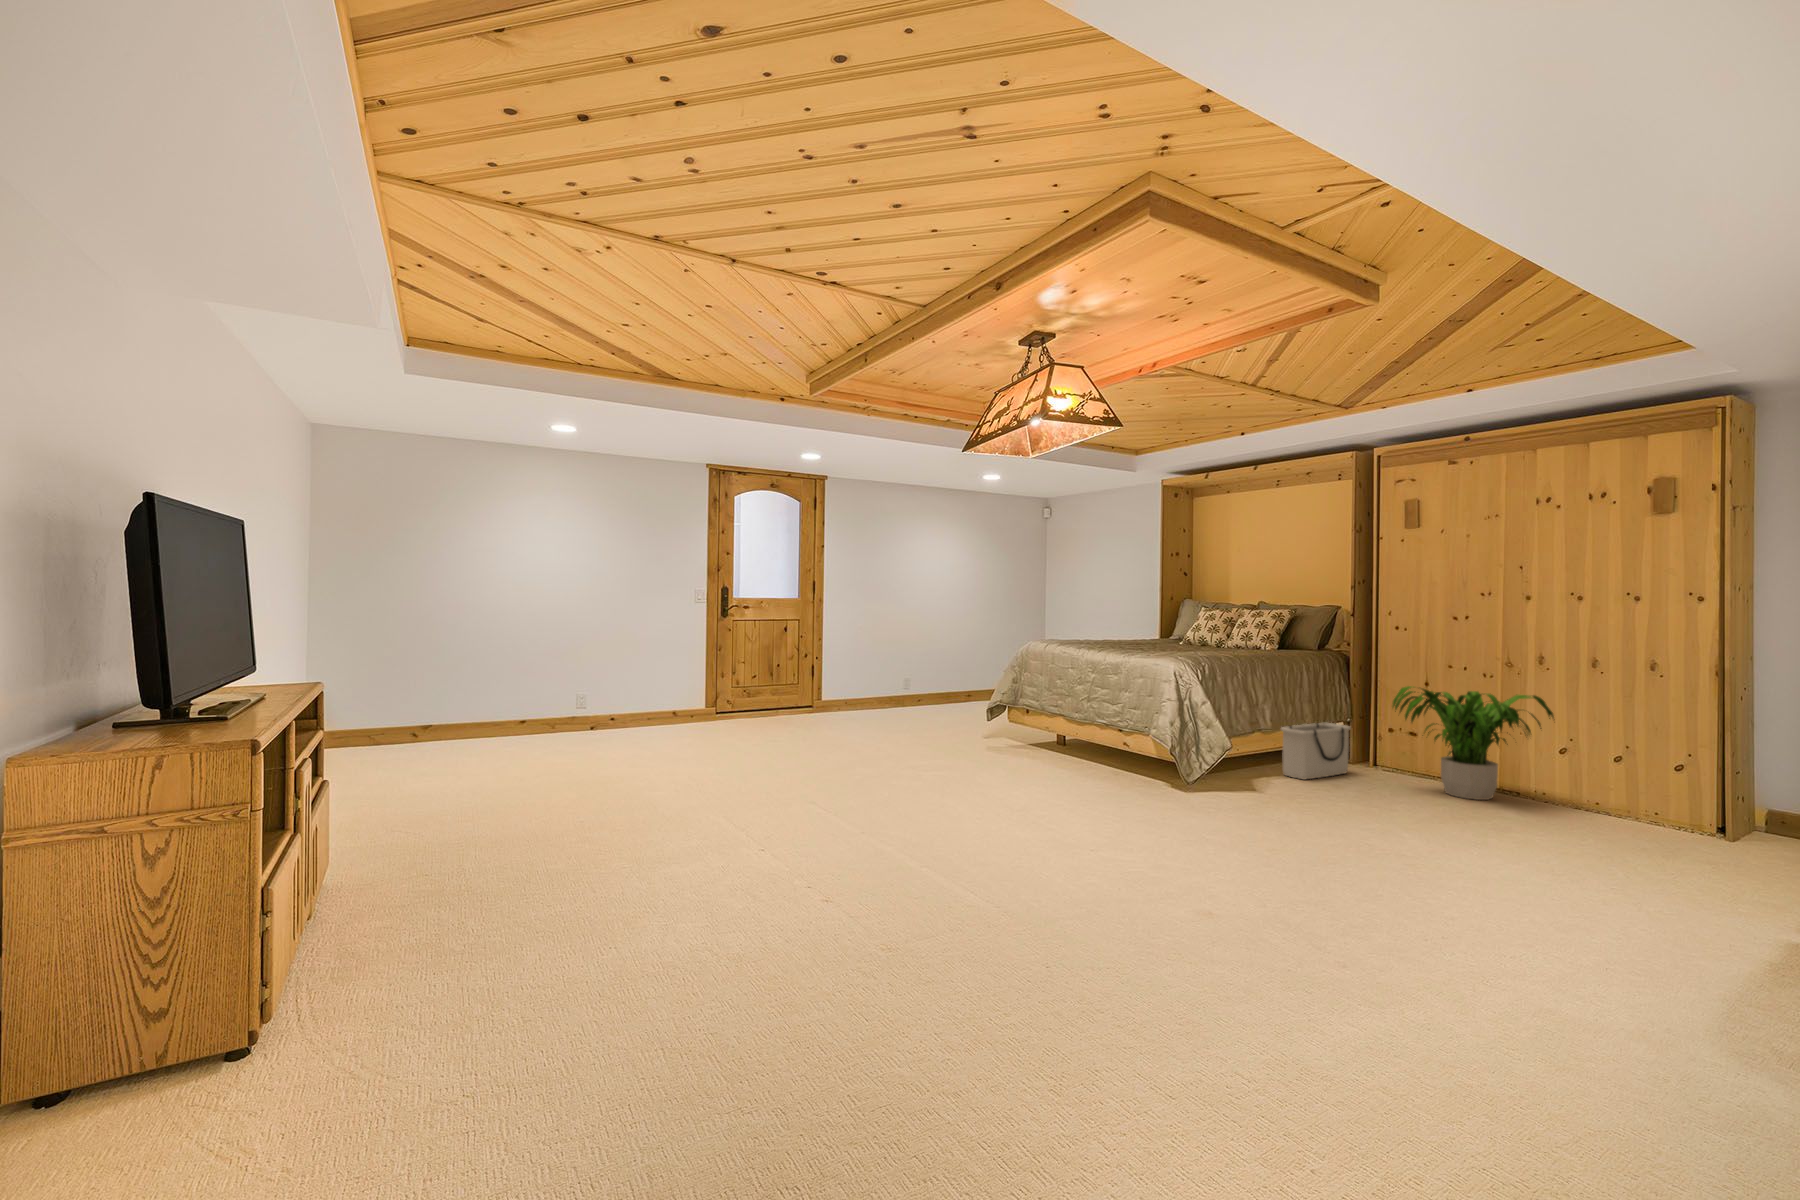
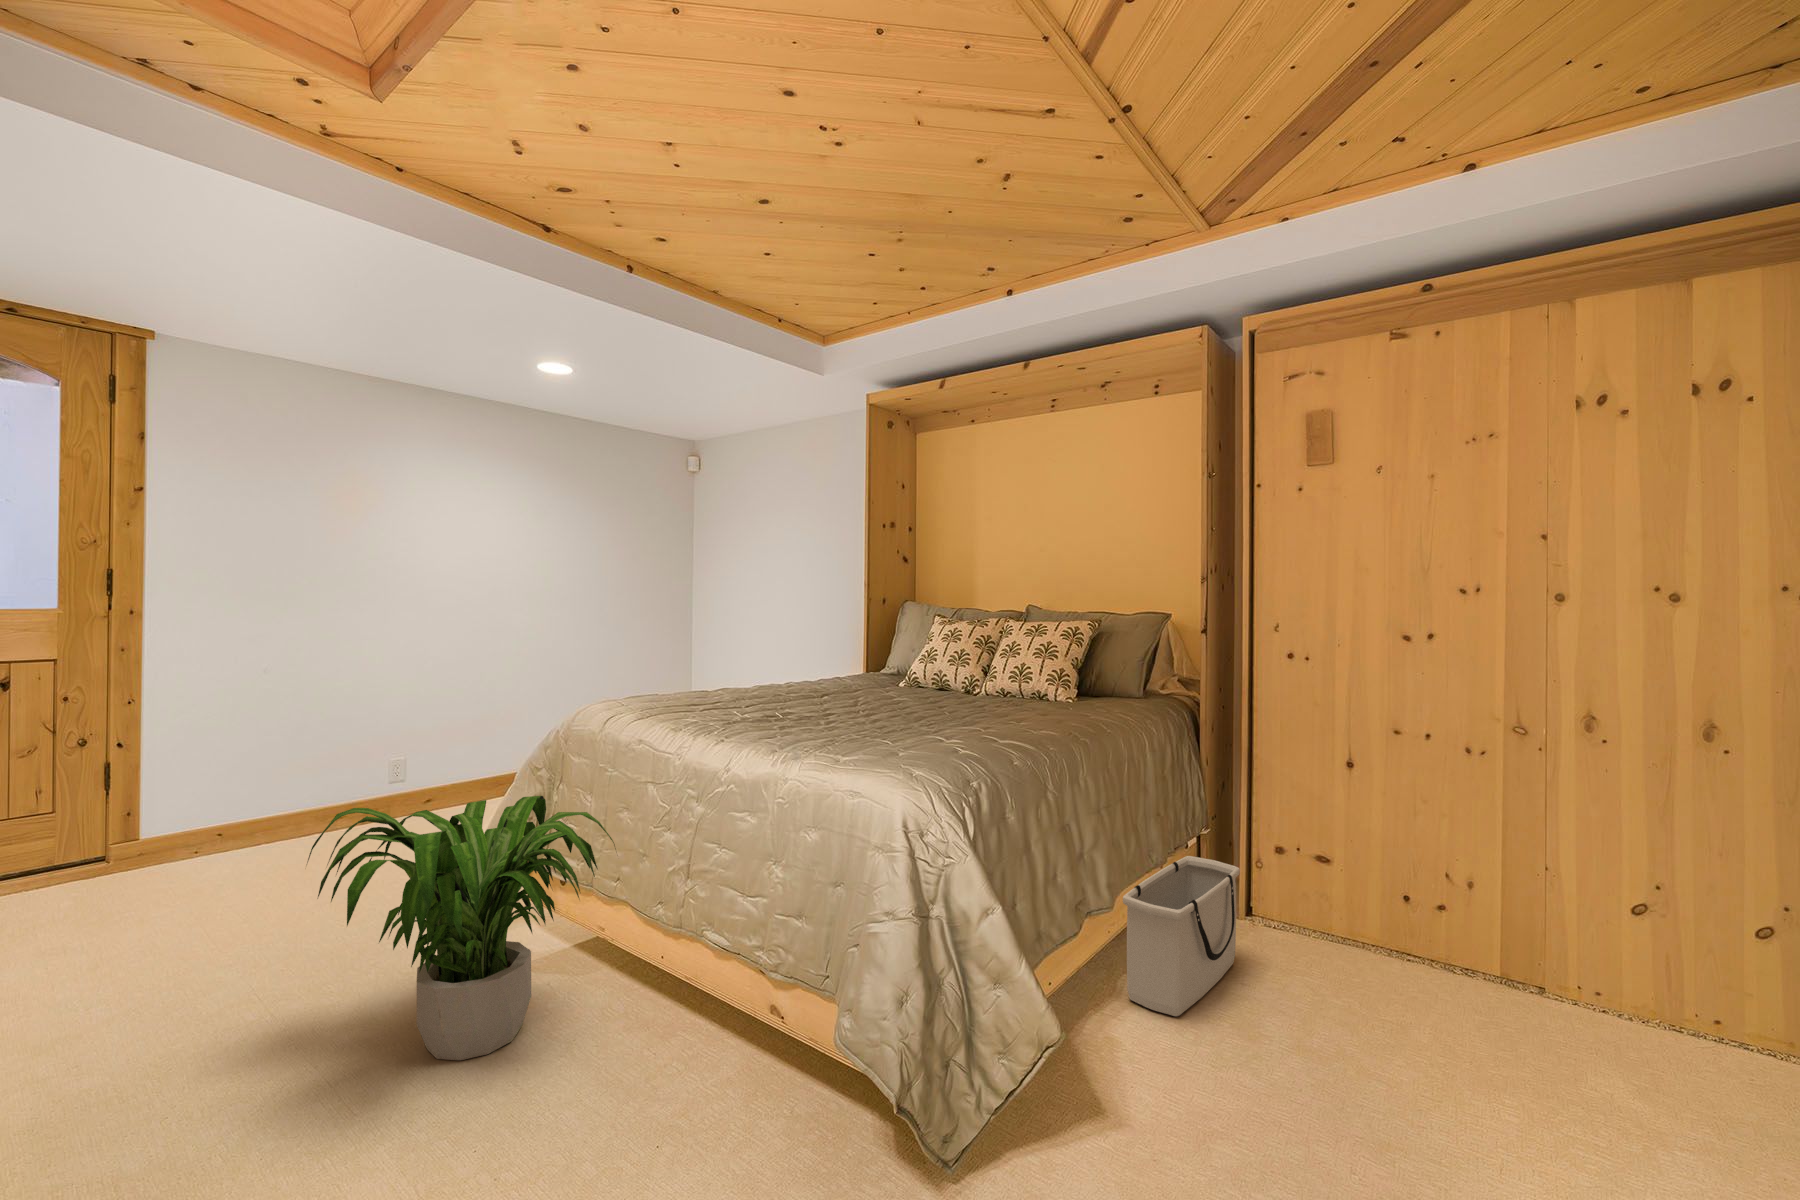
potted plant: present [1393,686,1554,800] -> present [307,796,616,1060]

